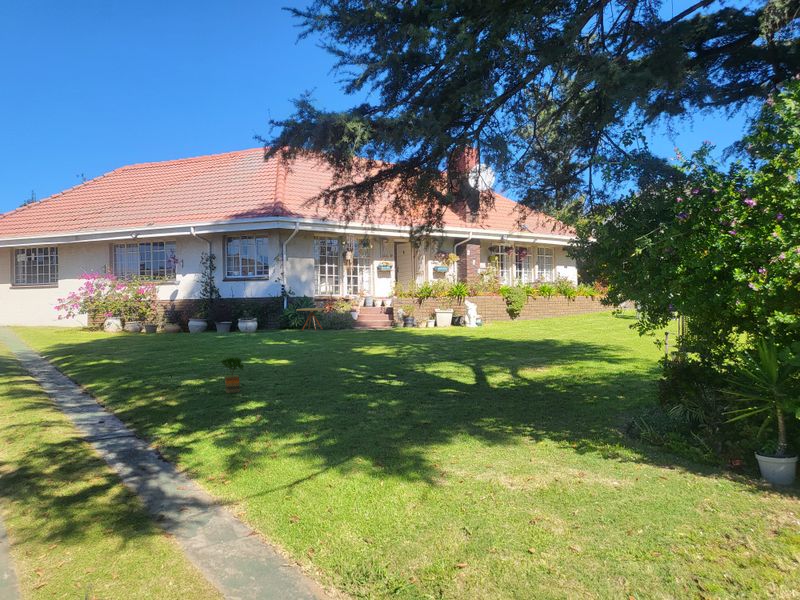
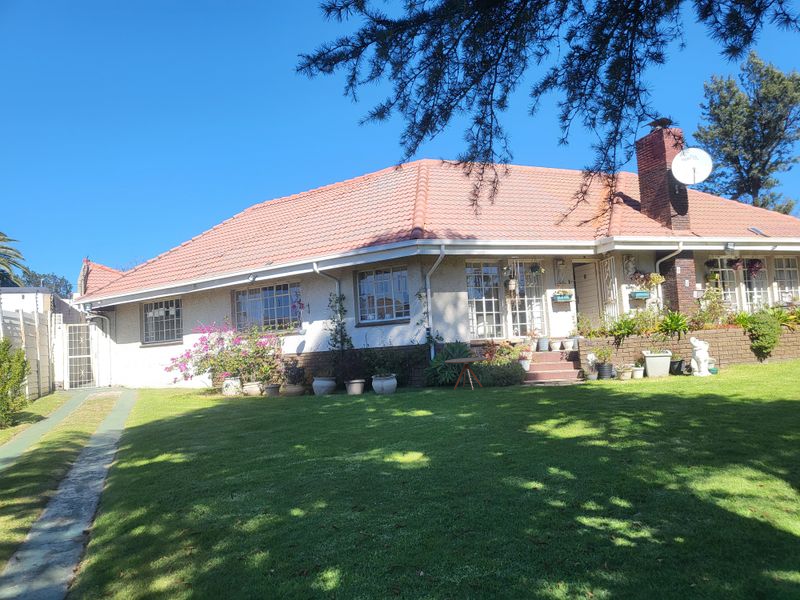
potted tree: present [221,358,244,393] -> none [257,490,307,571]

